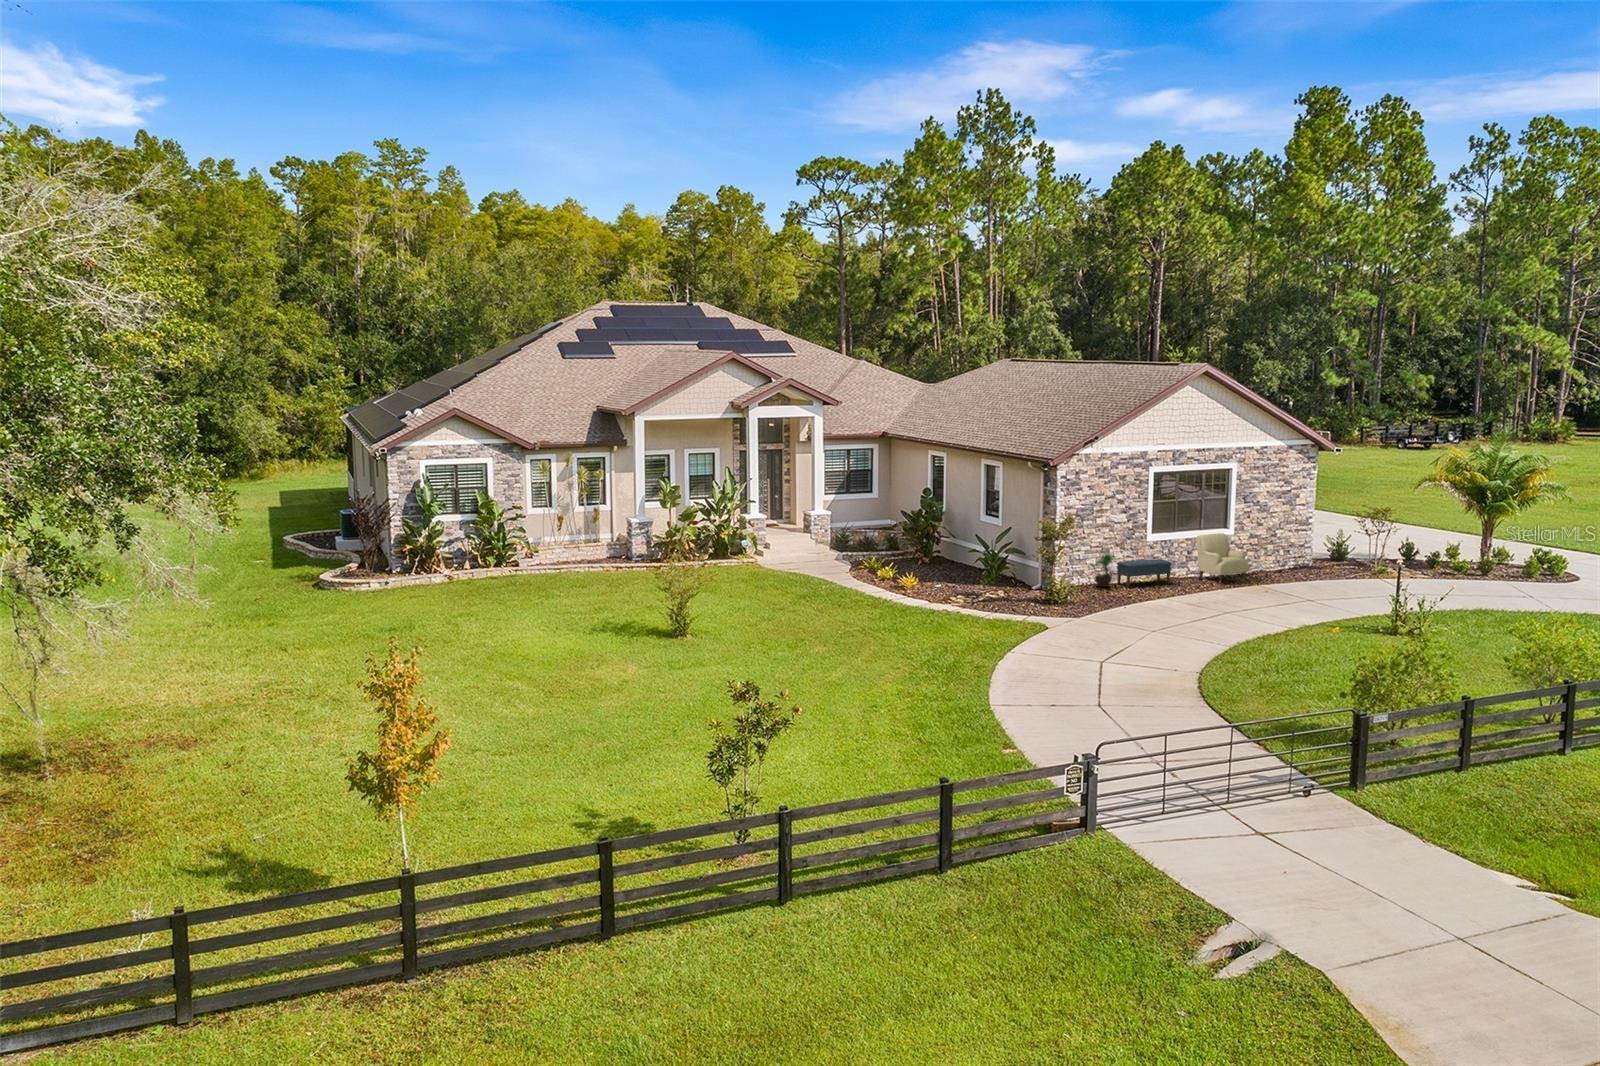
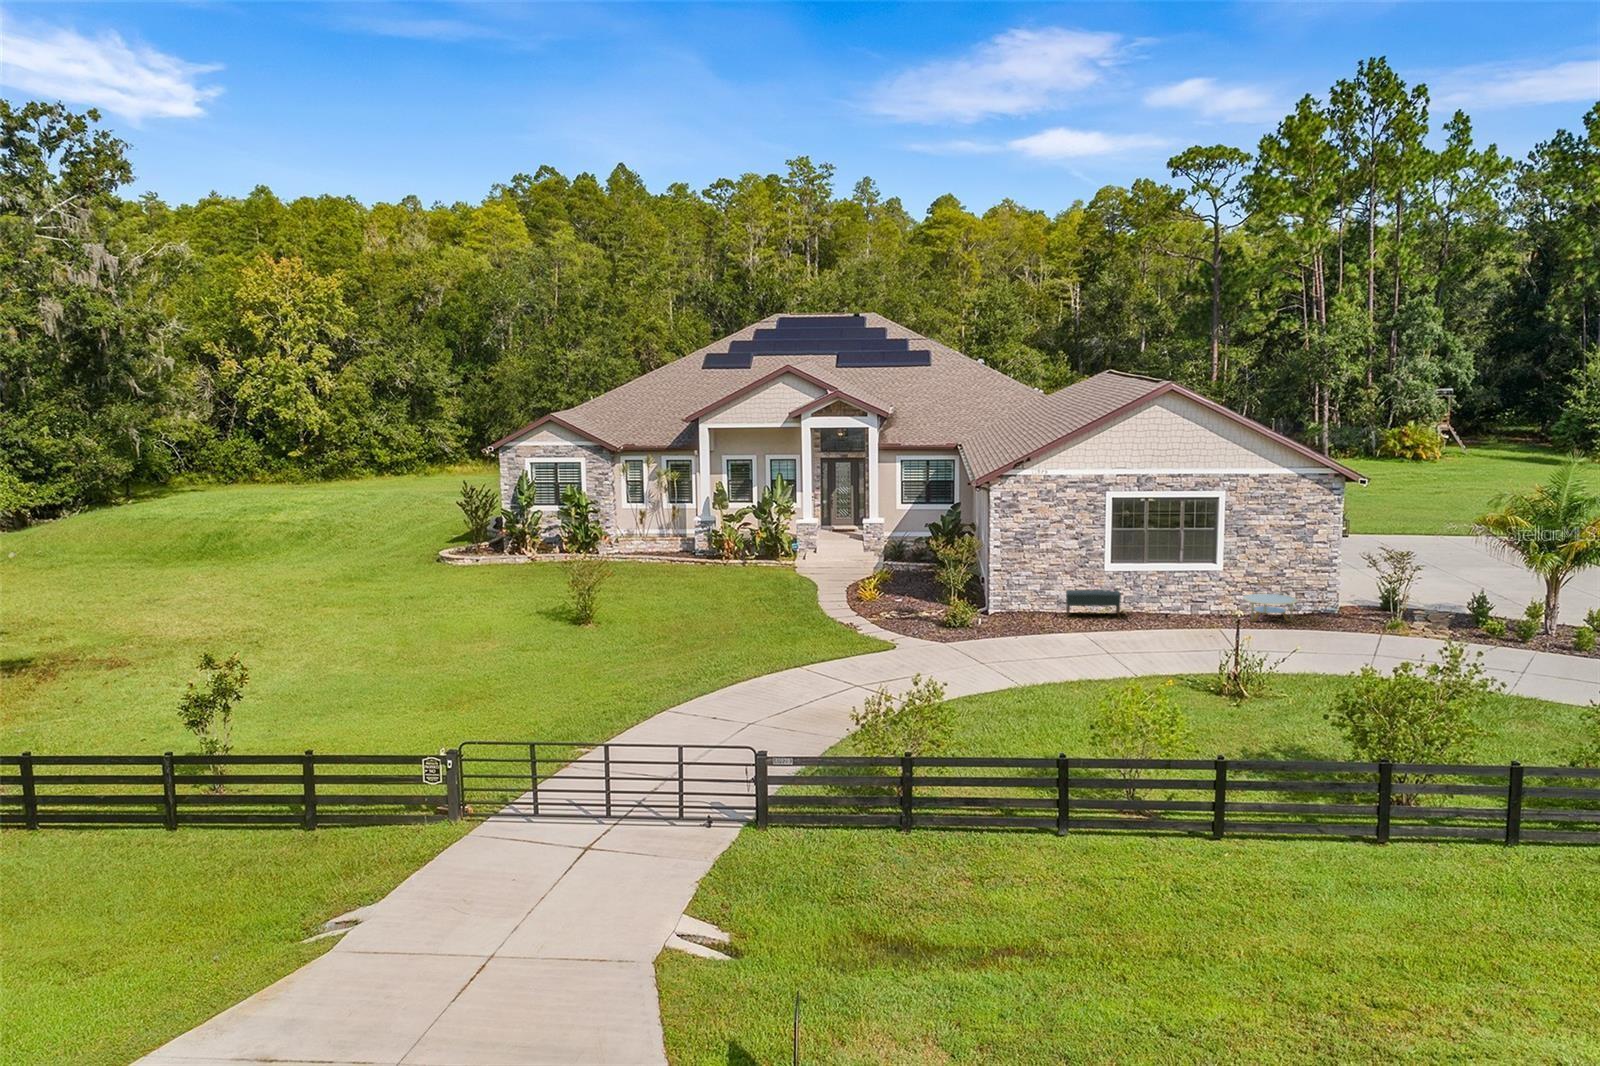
chair: present [1196,533,1248,583] -> none [1165,568,1212,622]
potted tree: present [1095,553,1115,587] -> none [1032,576,1056,614]
round table: none [1255,553,1305,578] -> present [1243,594,1297,623]

